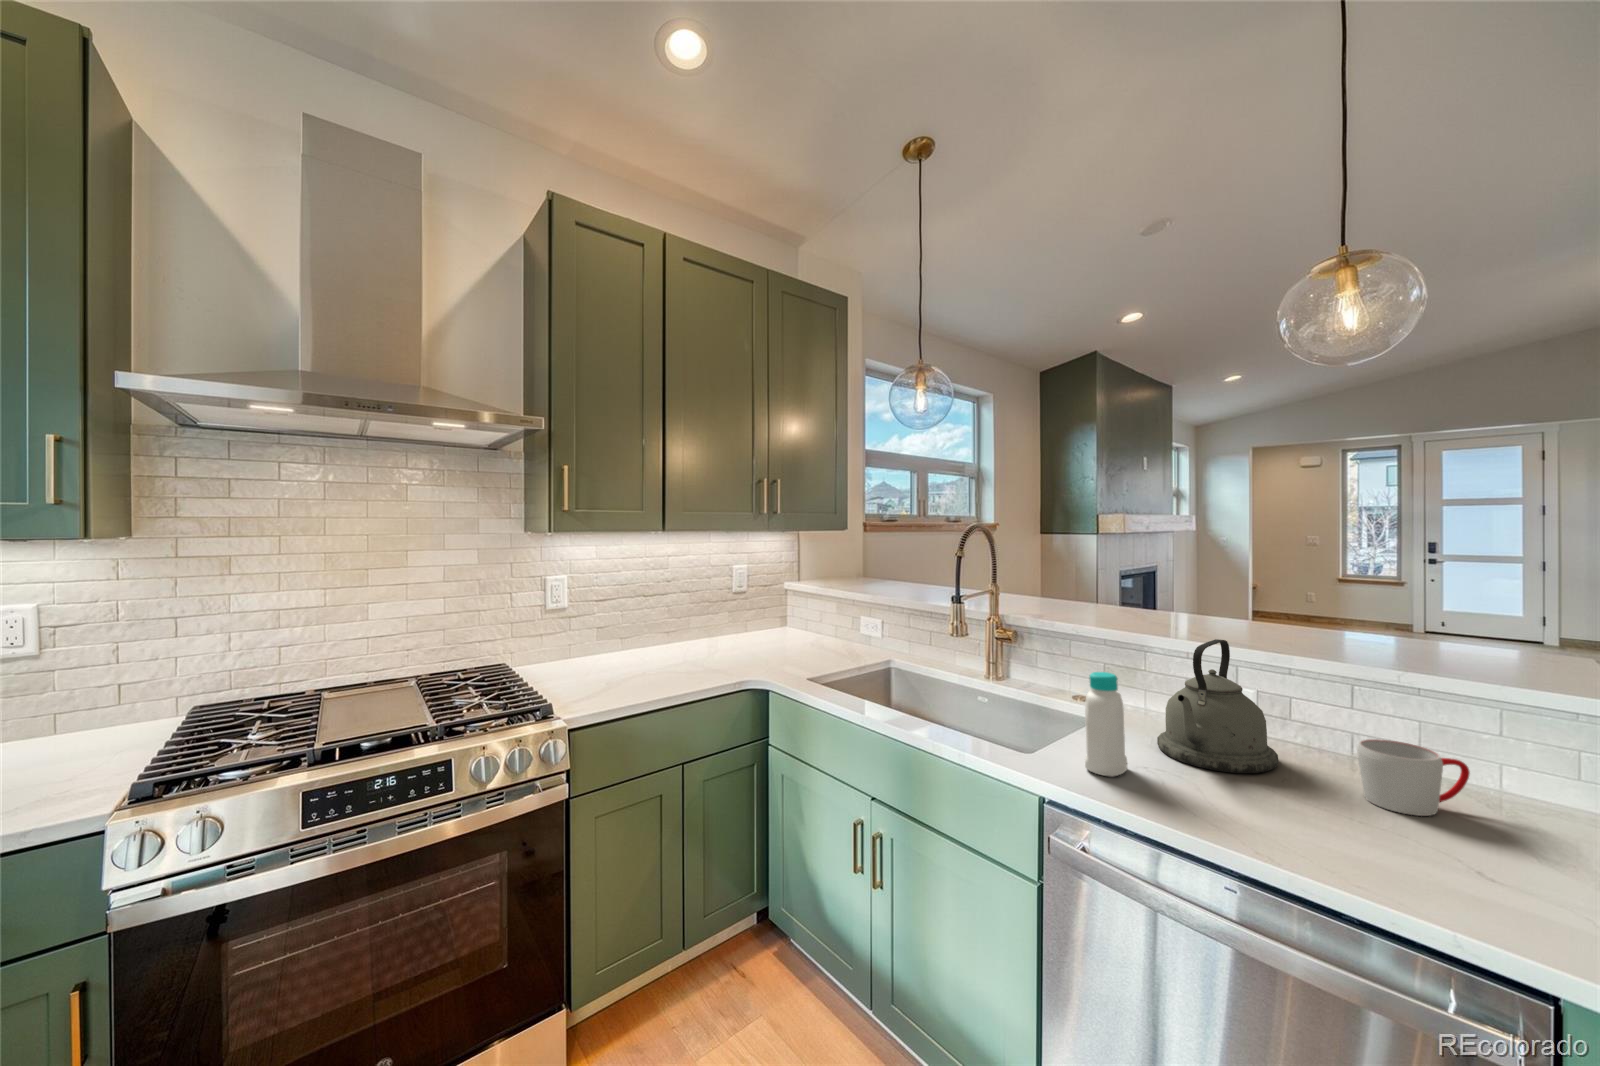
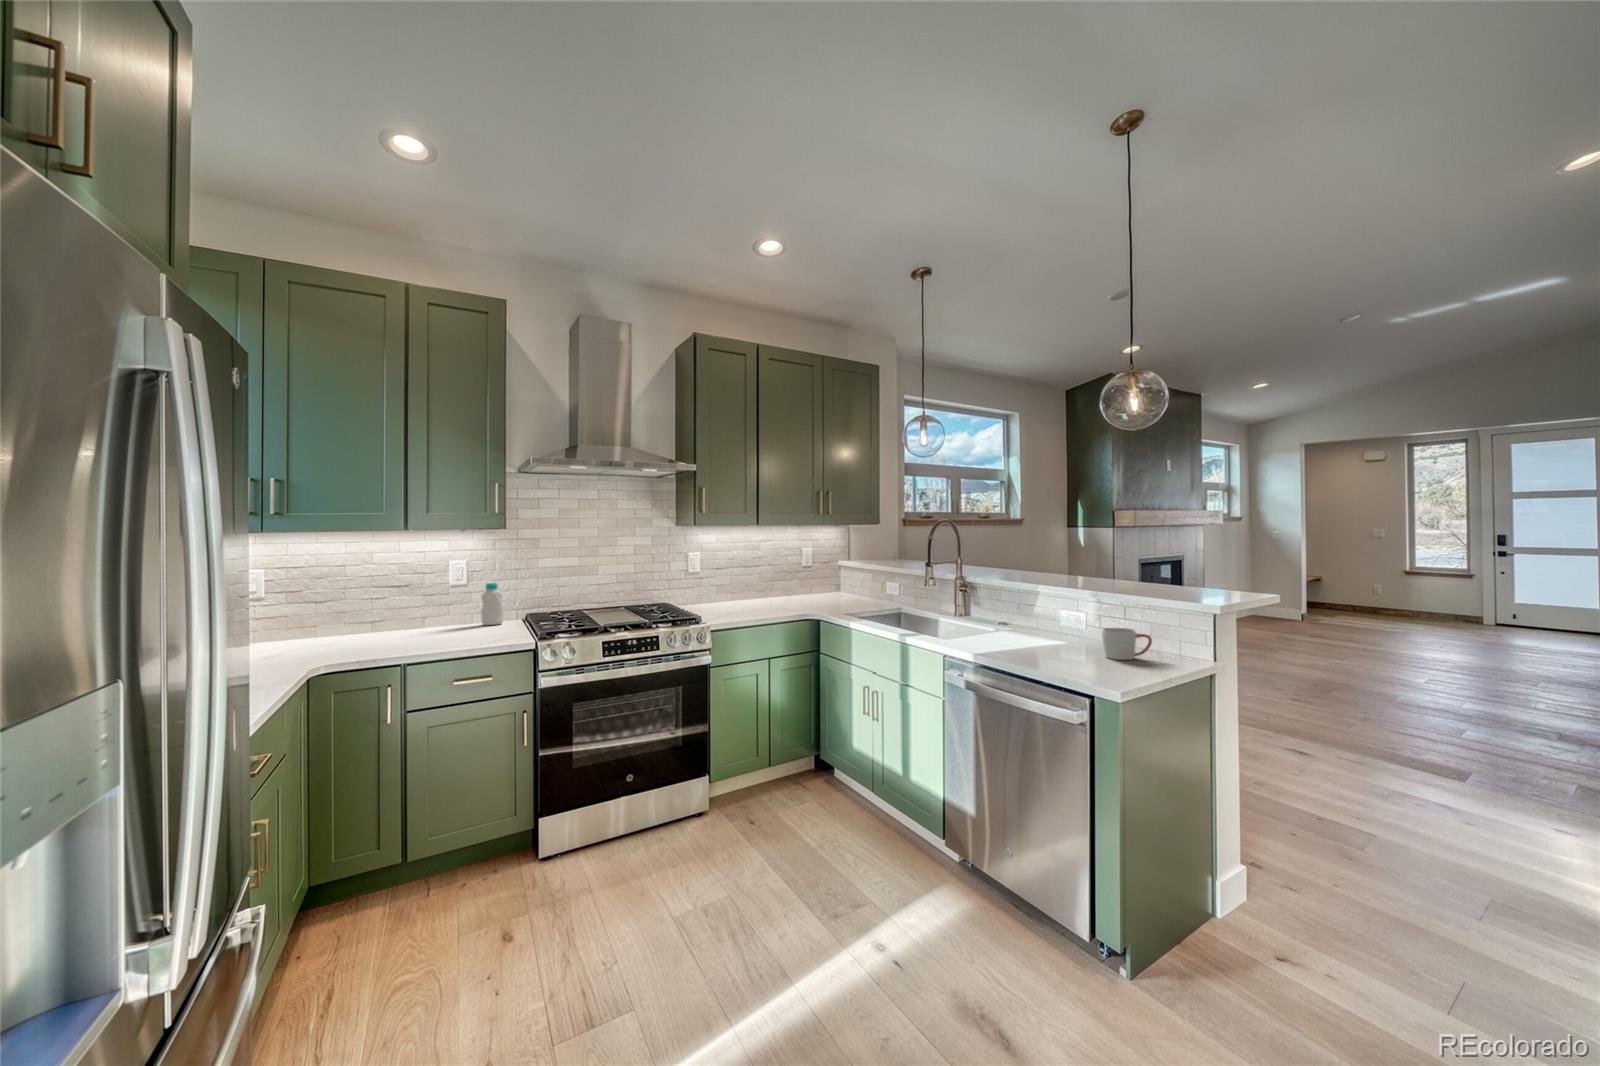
kettle: present [1157,639,1279,773] -> none [1021,582,1083,649]
bottle: present [1085,672,1127,777] -> present [481,583,504,625]

